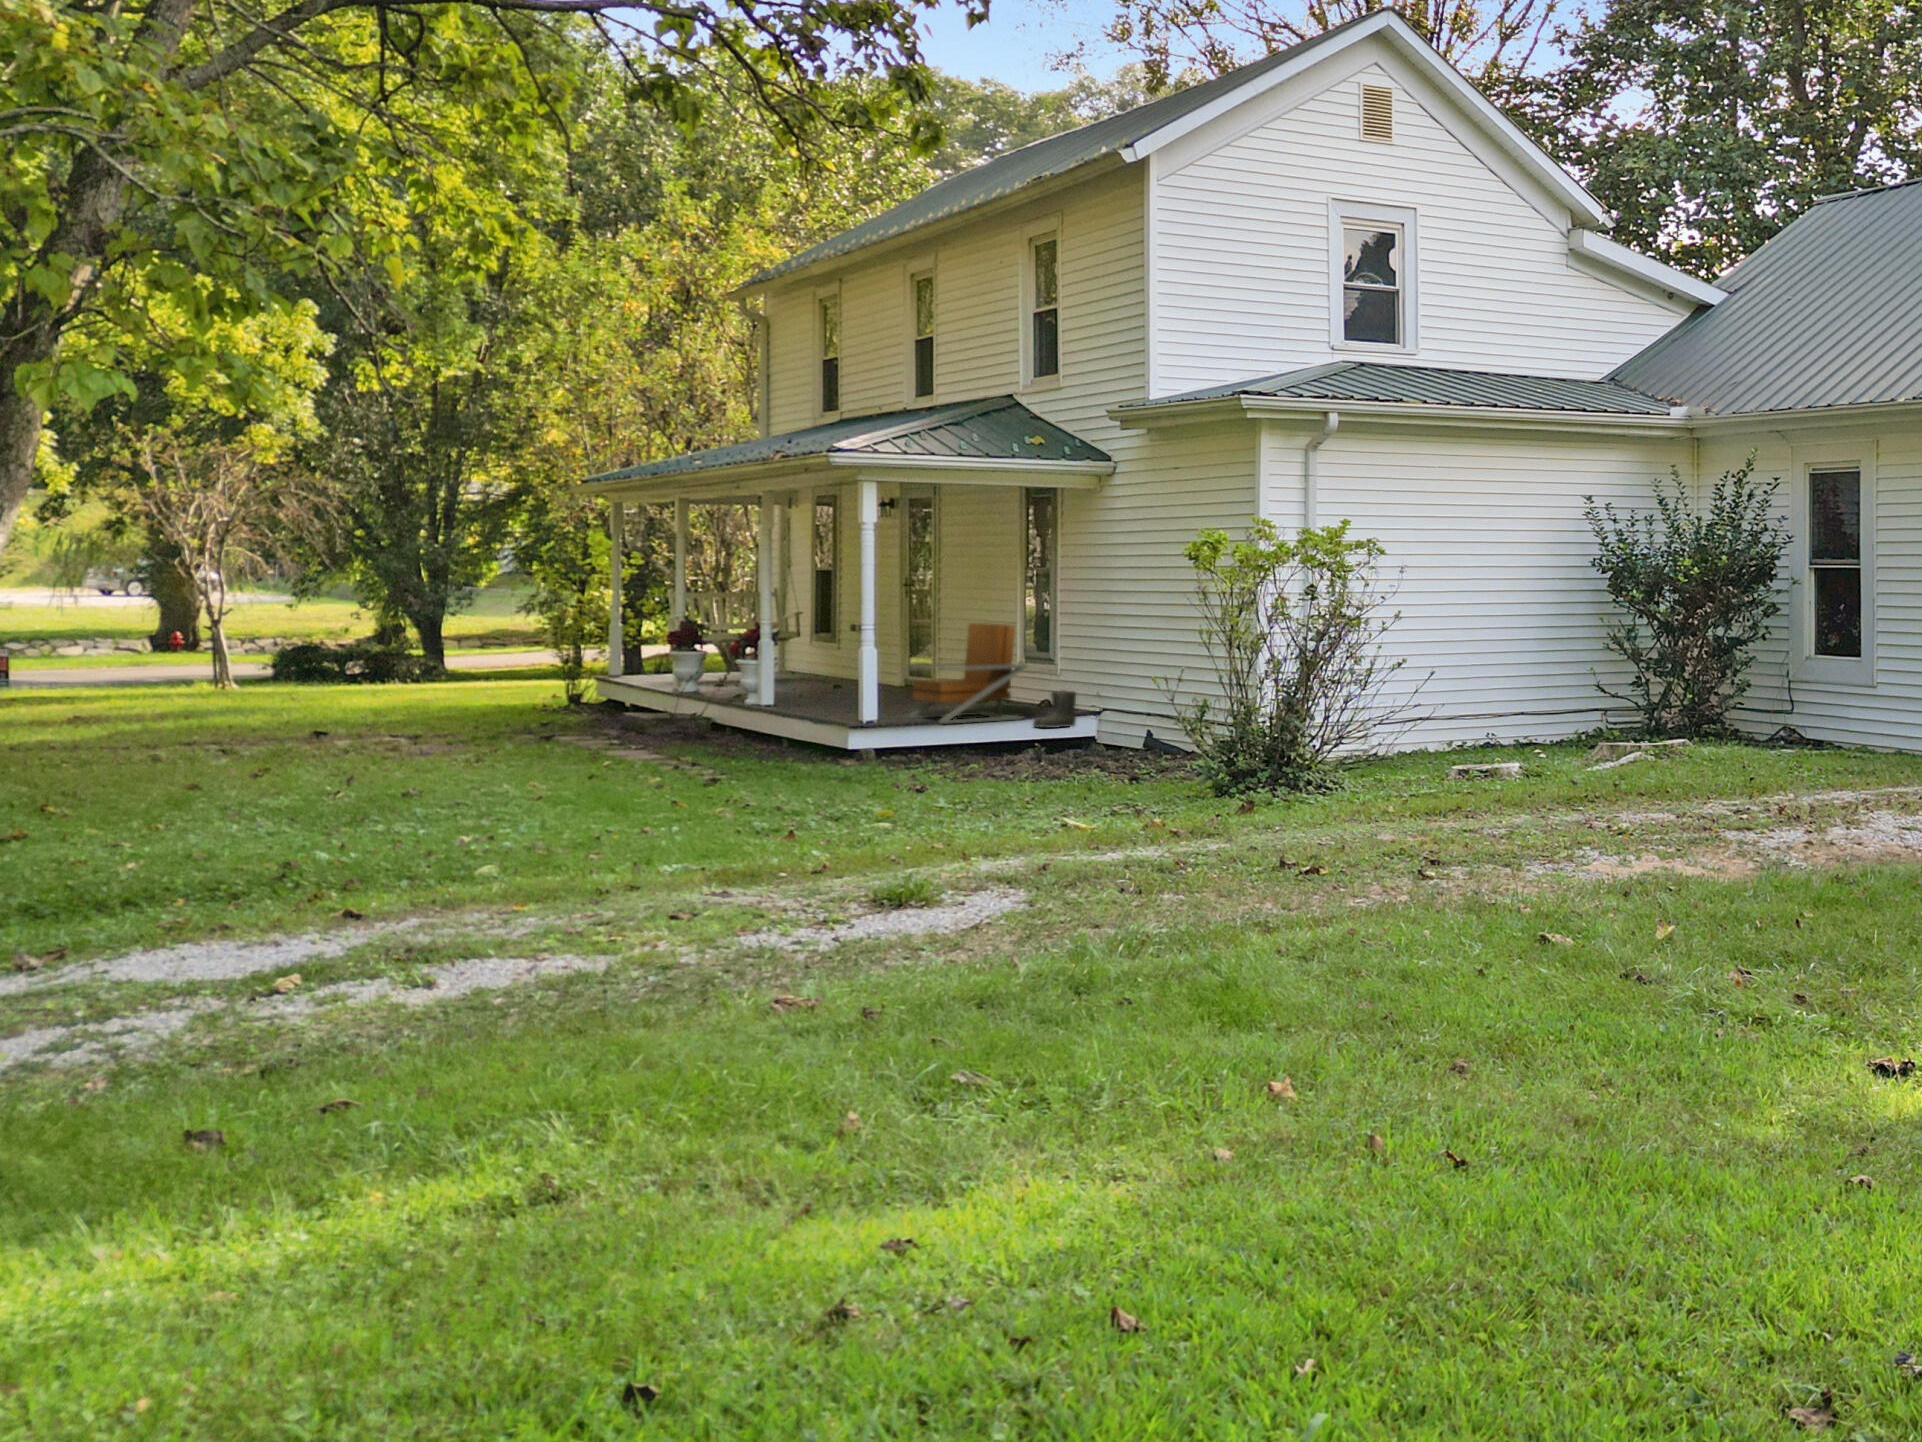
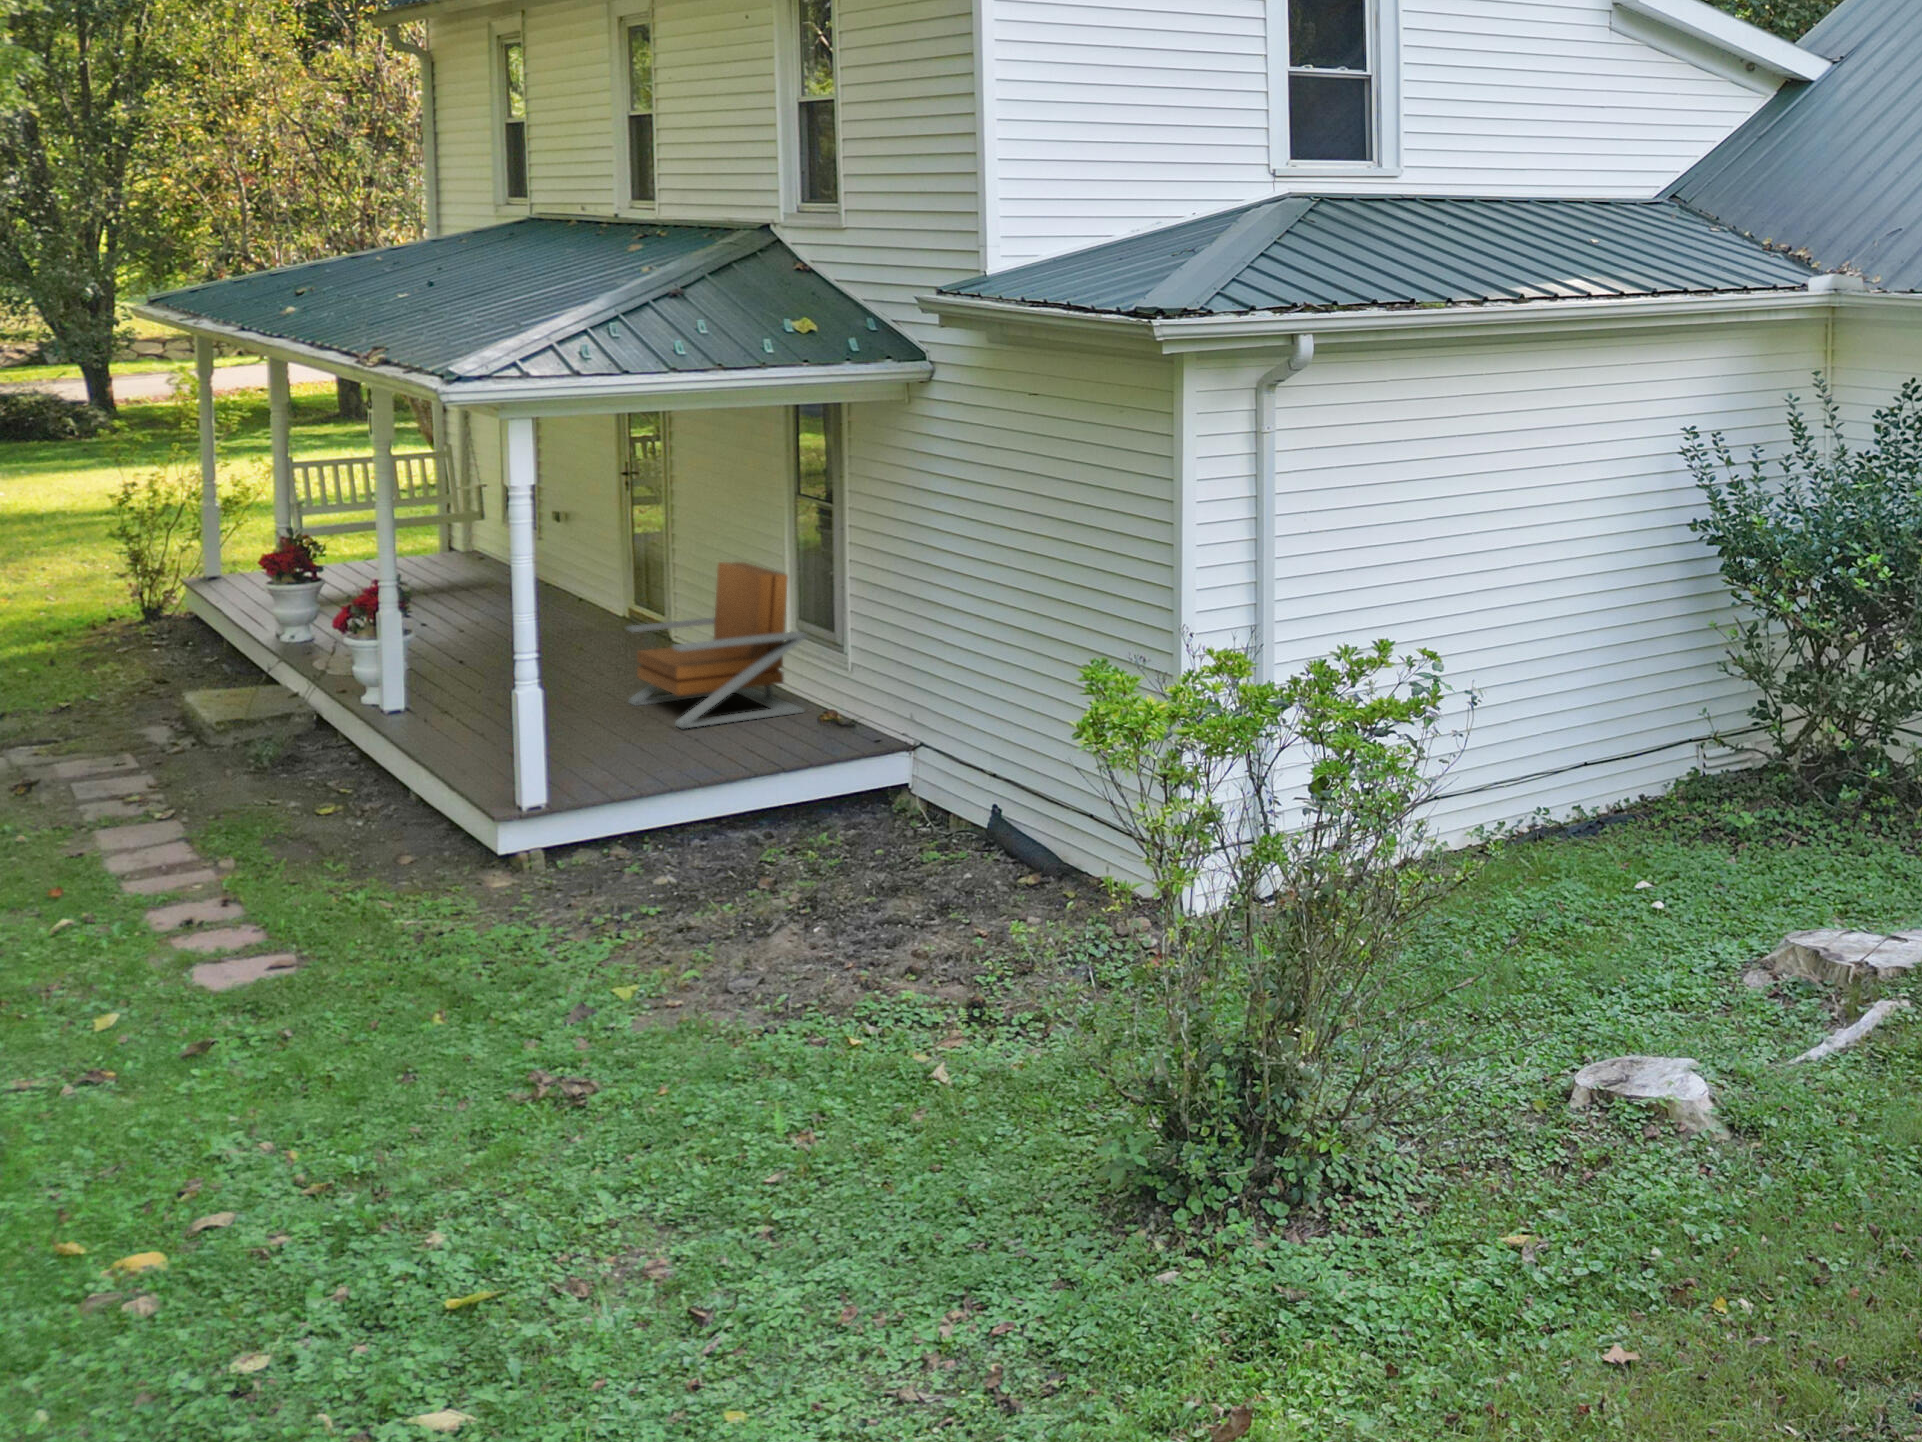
boots: present [1033,690,1076,728] -> none [816,685,883,746]

